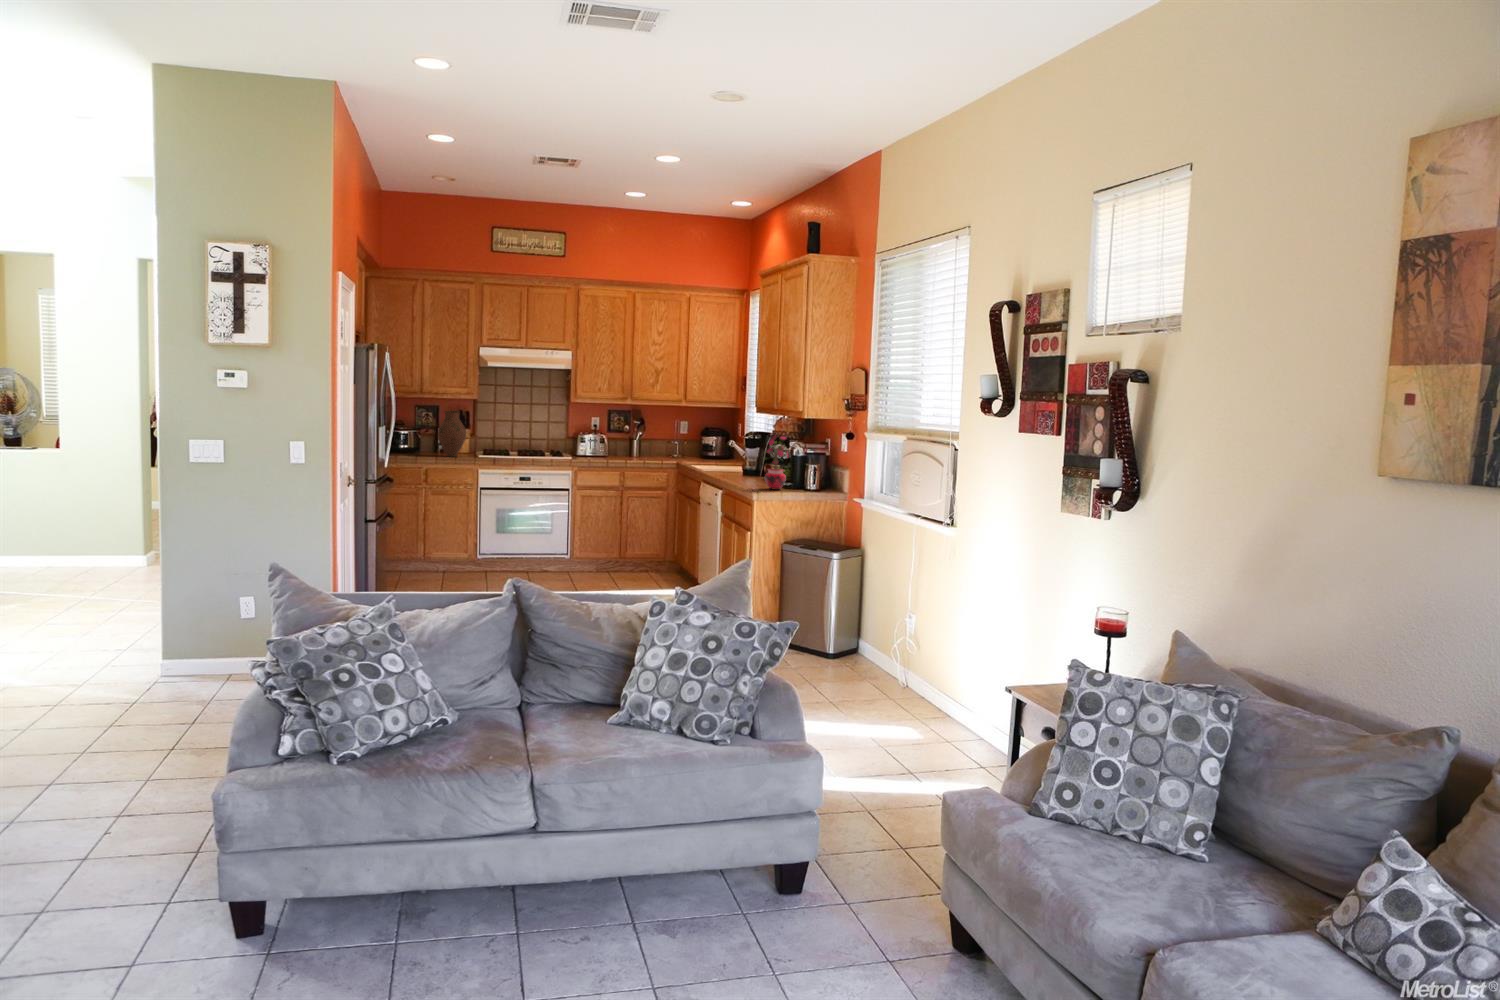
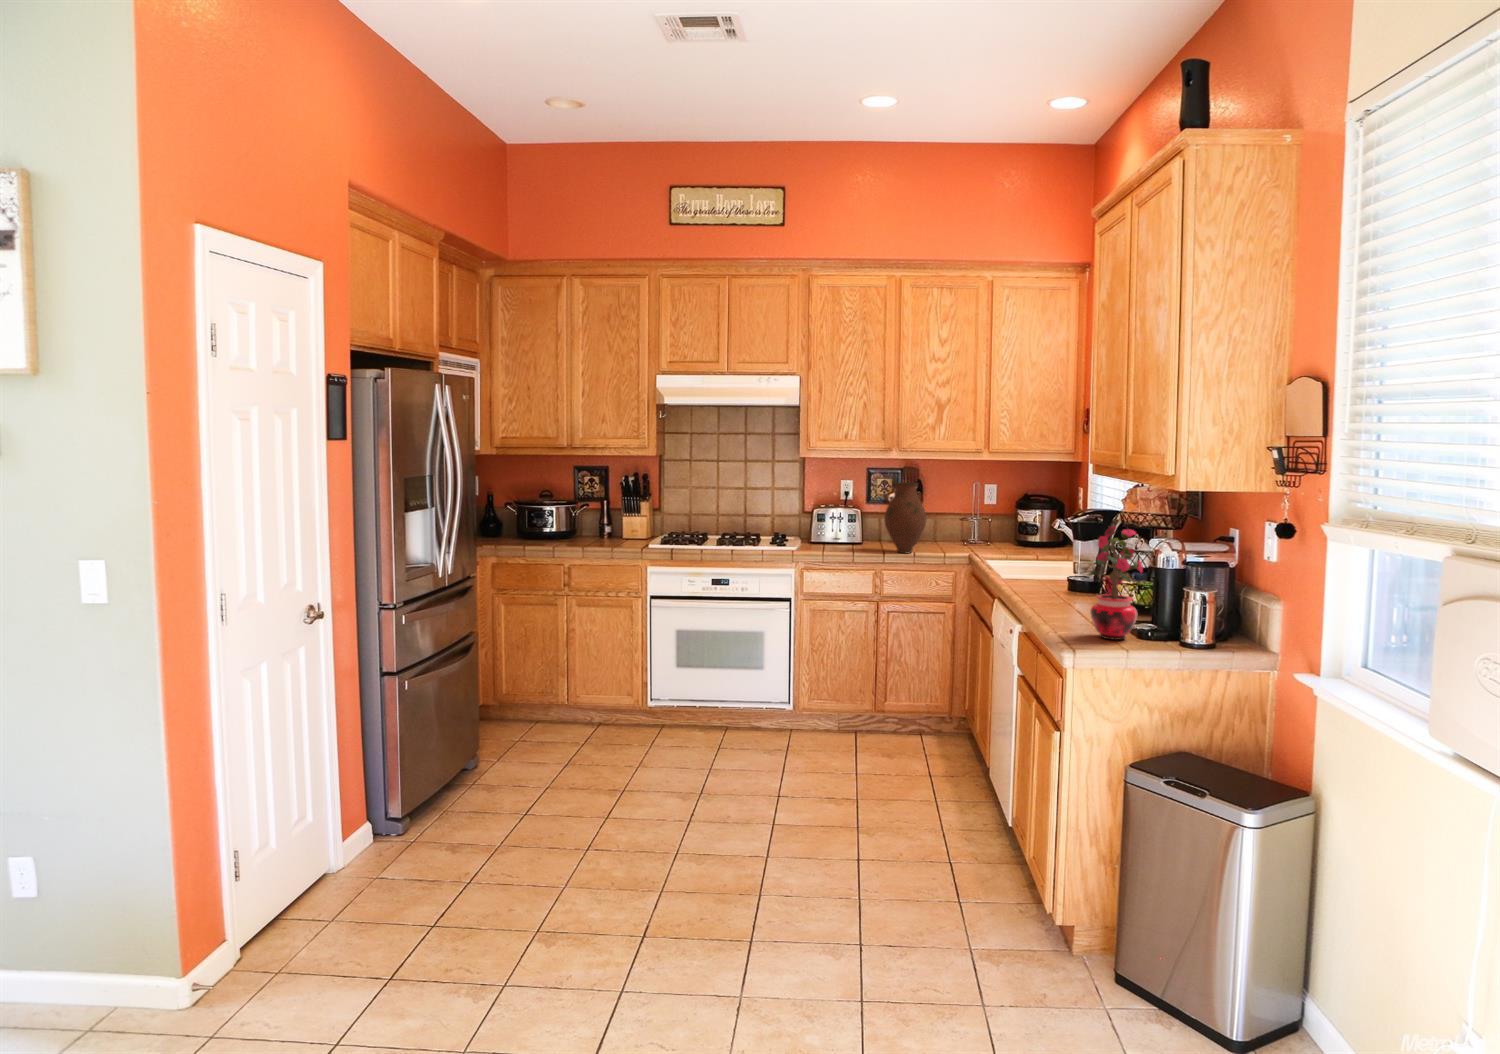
vase: present [438,411,466,457] -> present [884,482,926,553]

